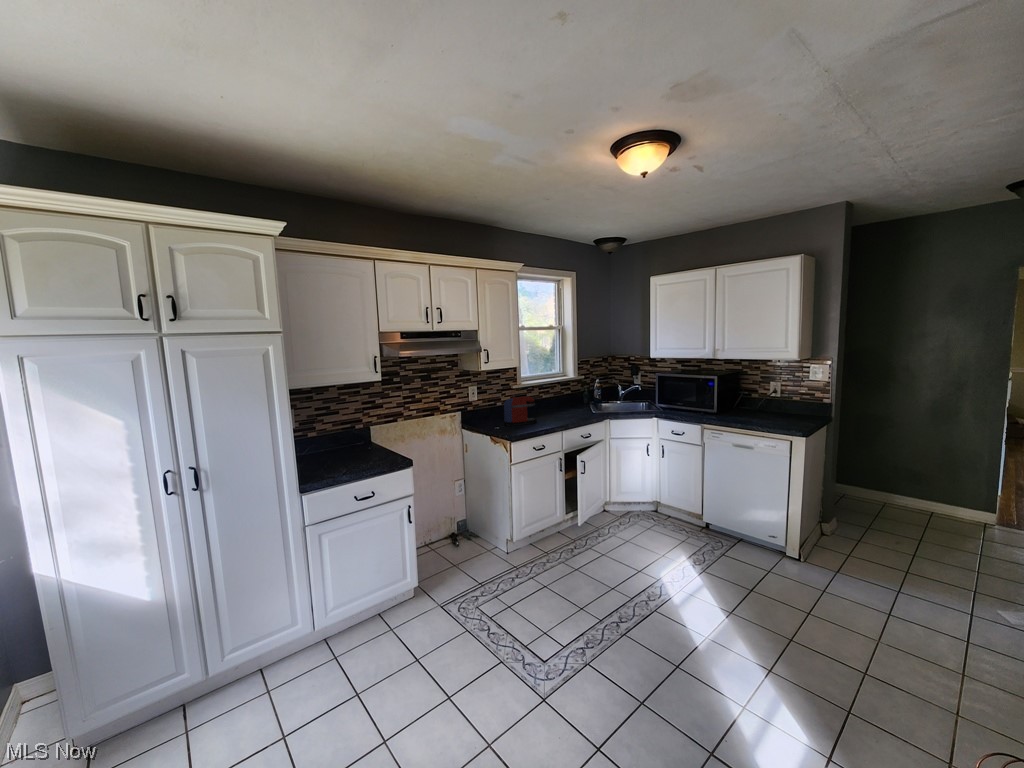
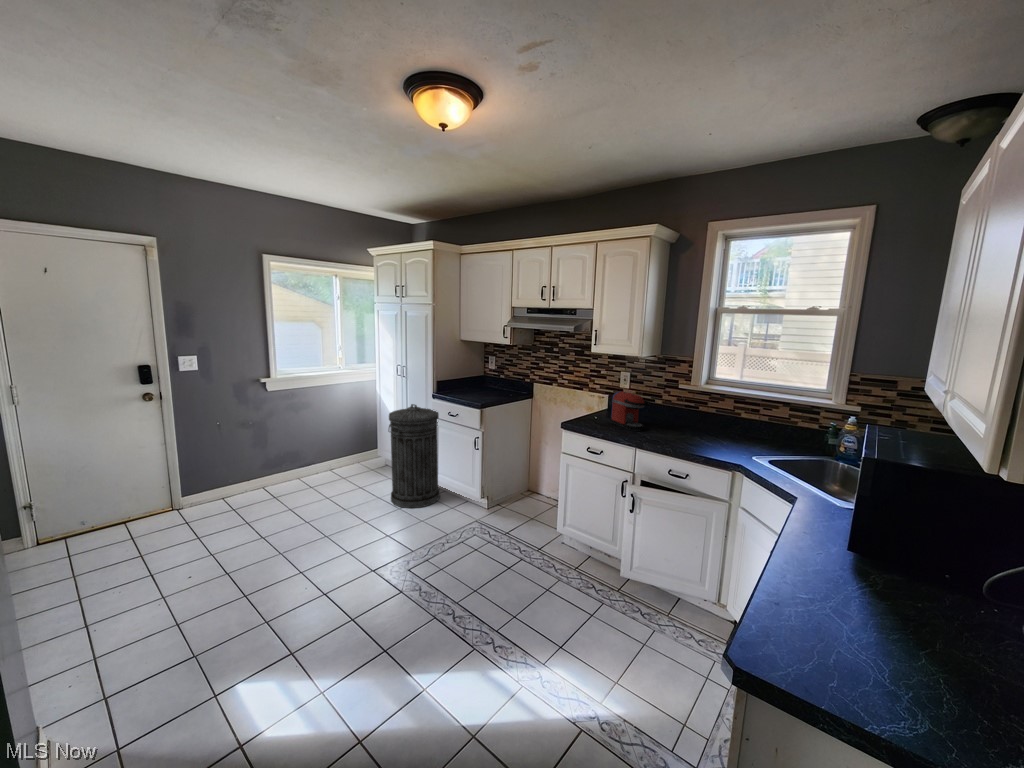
trash can: none [255,512,369,724] -> present [388,404,440,508]

